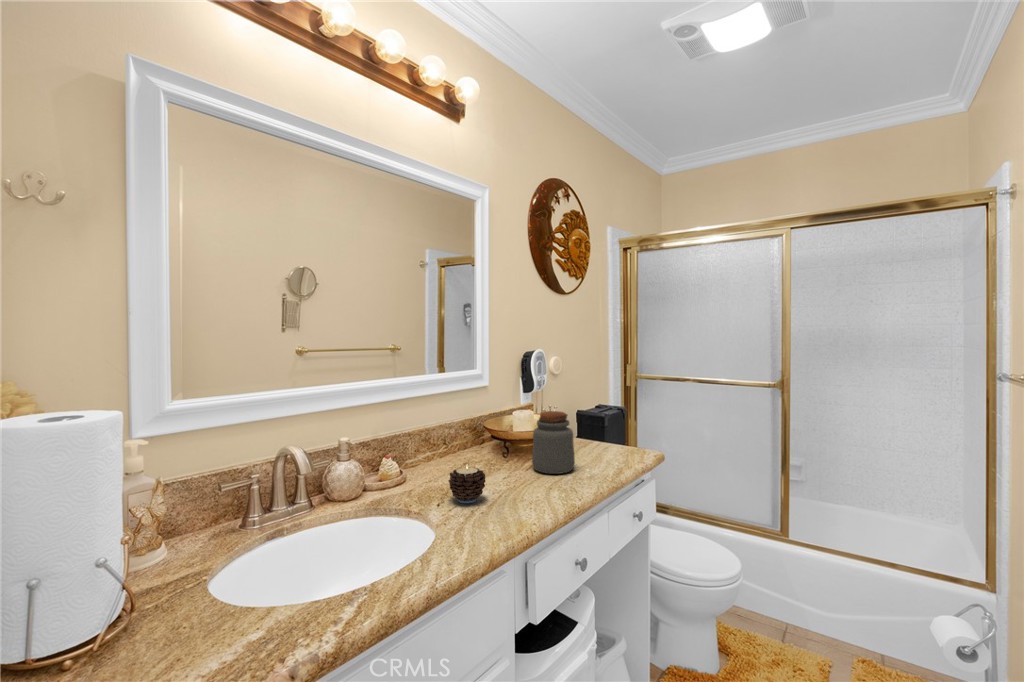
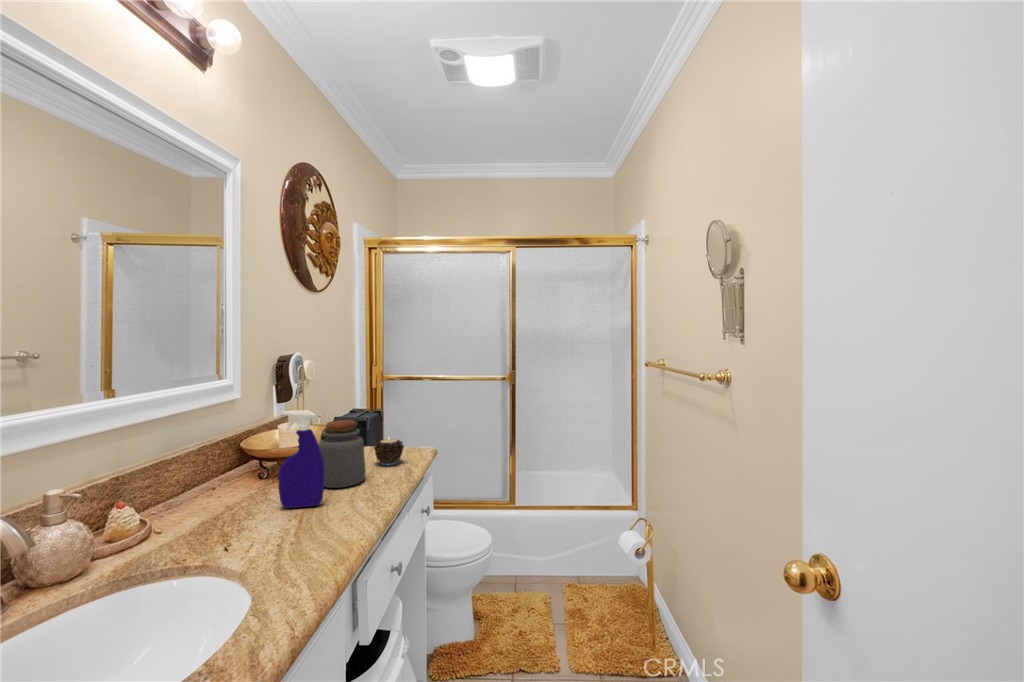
spray bottle: none [492,398,527,485] -> present [278,410,324,508]
candle: present [448,467,486,503] -> present [374,439,404,465]

